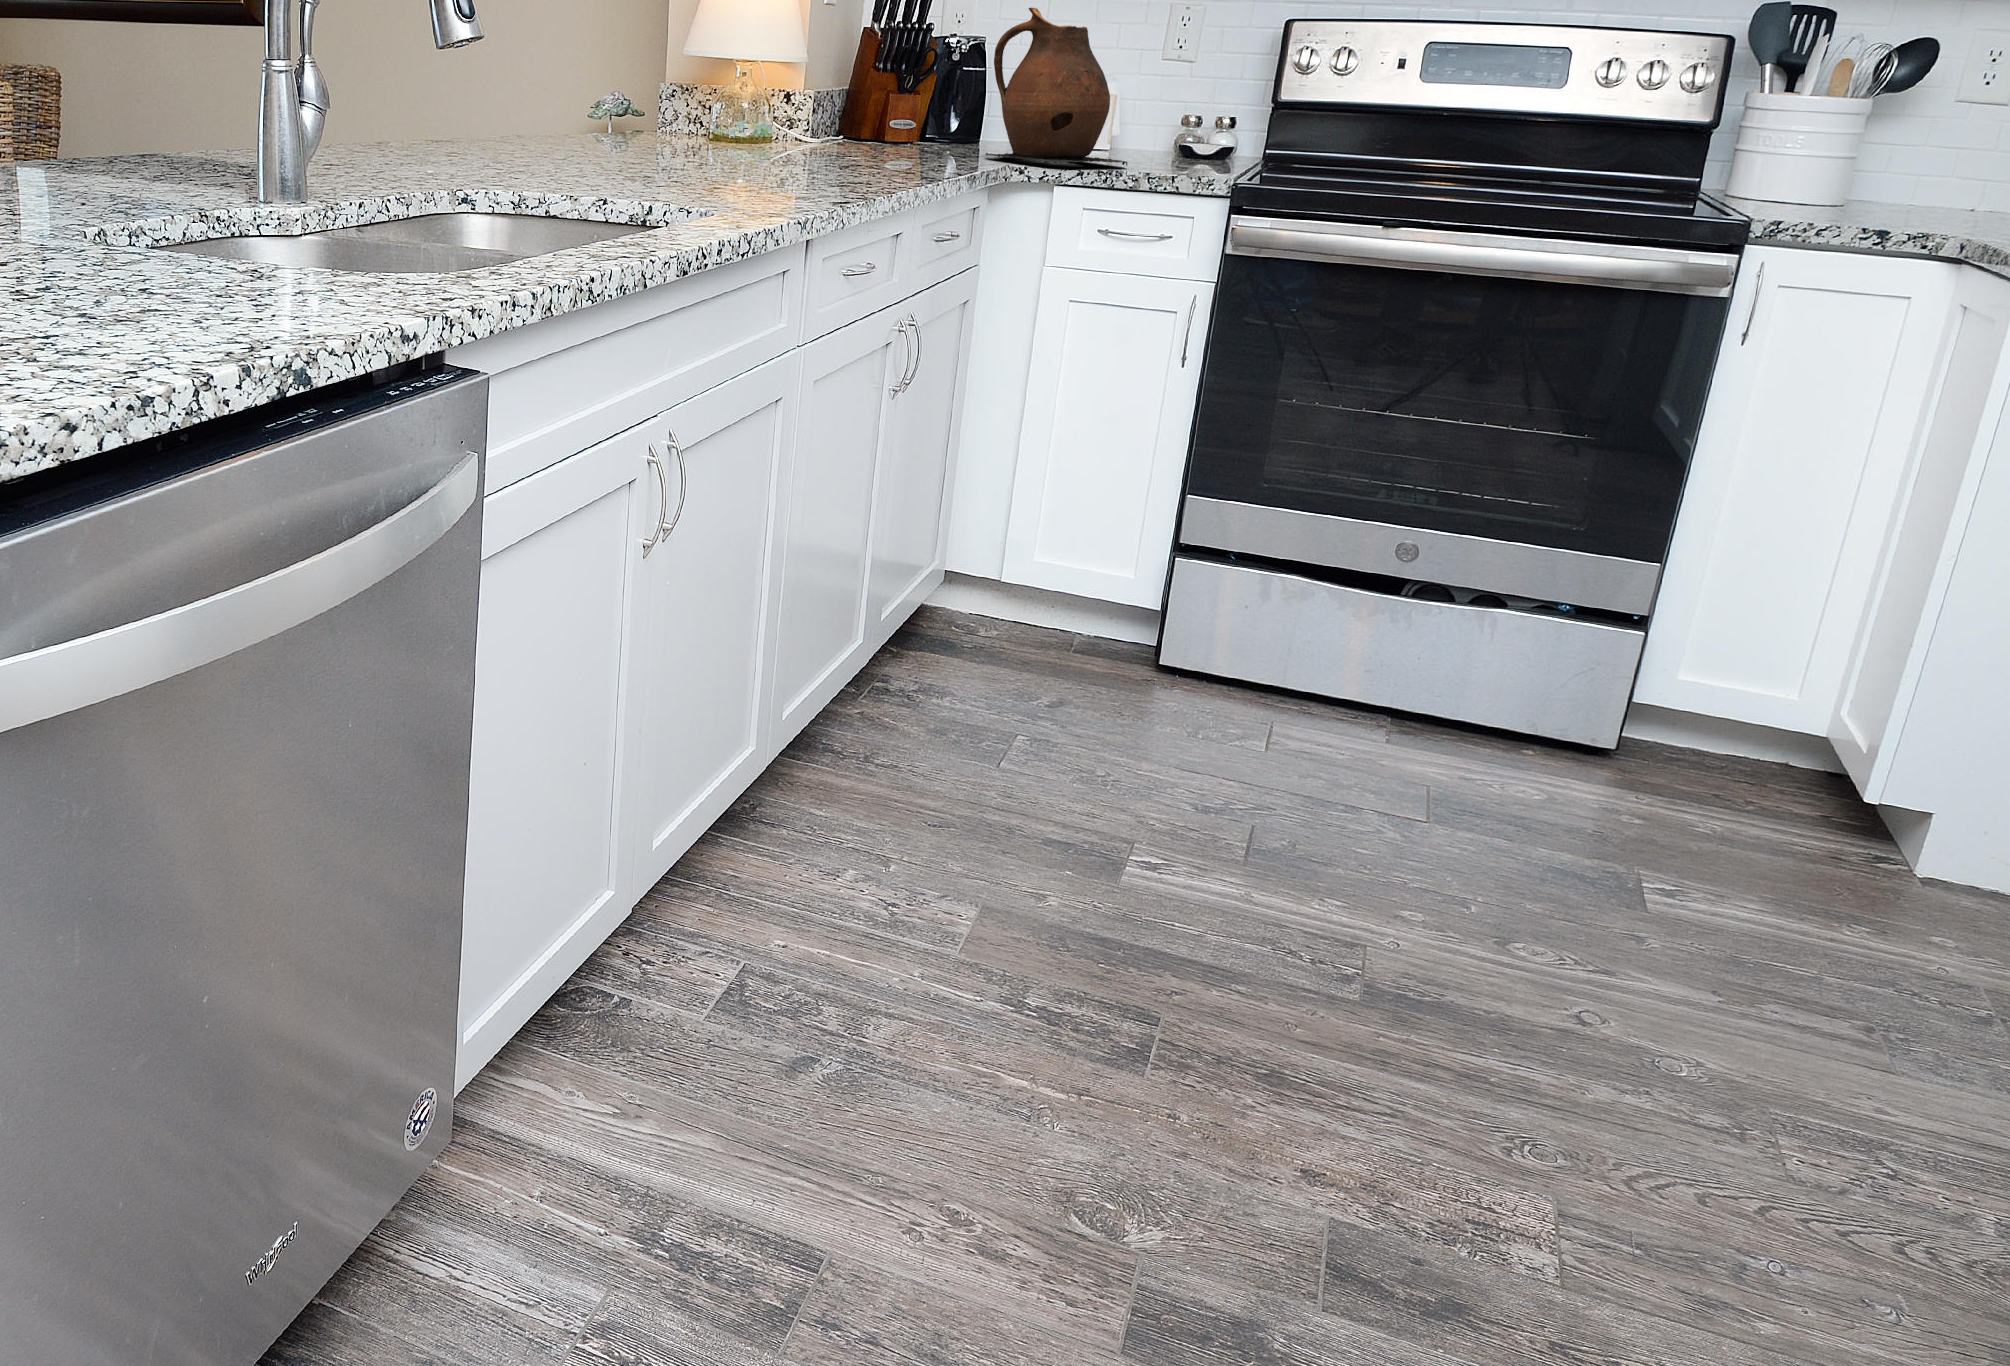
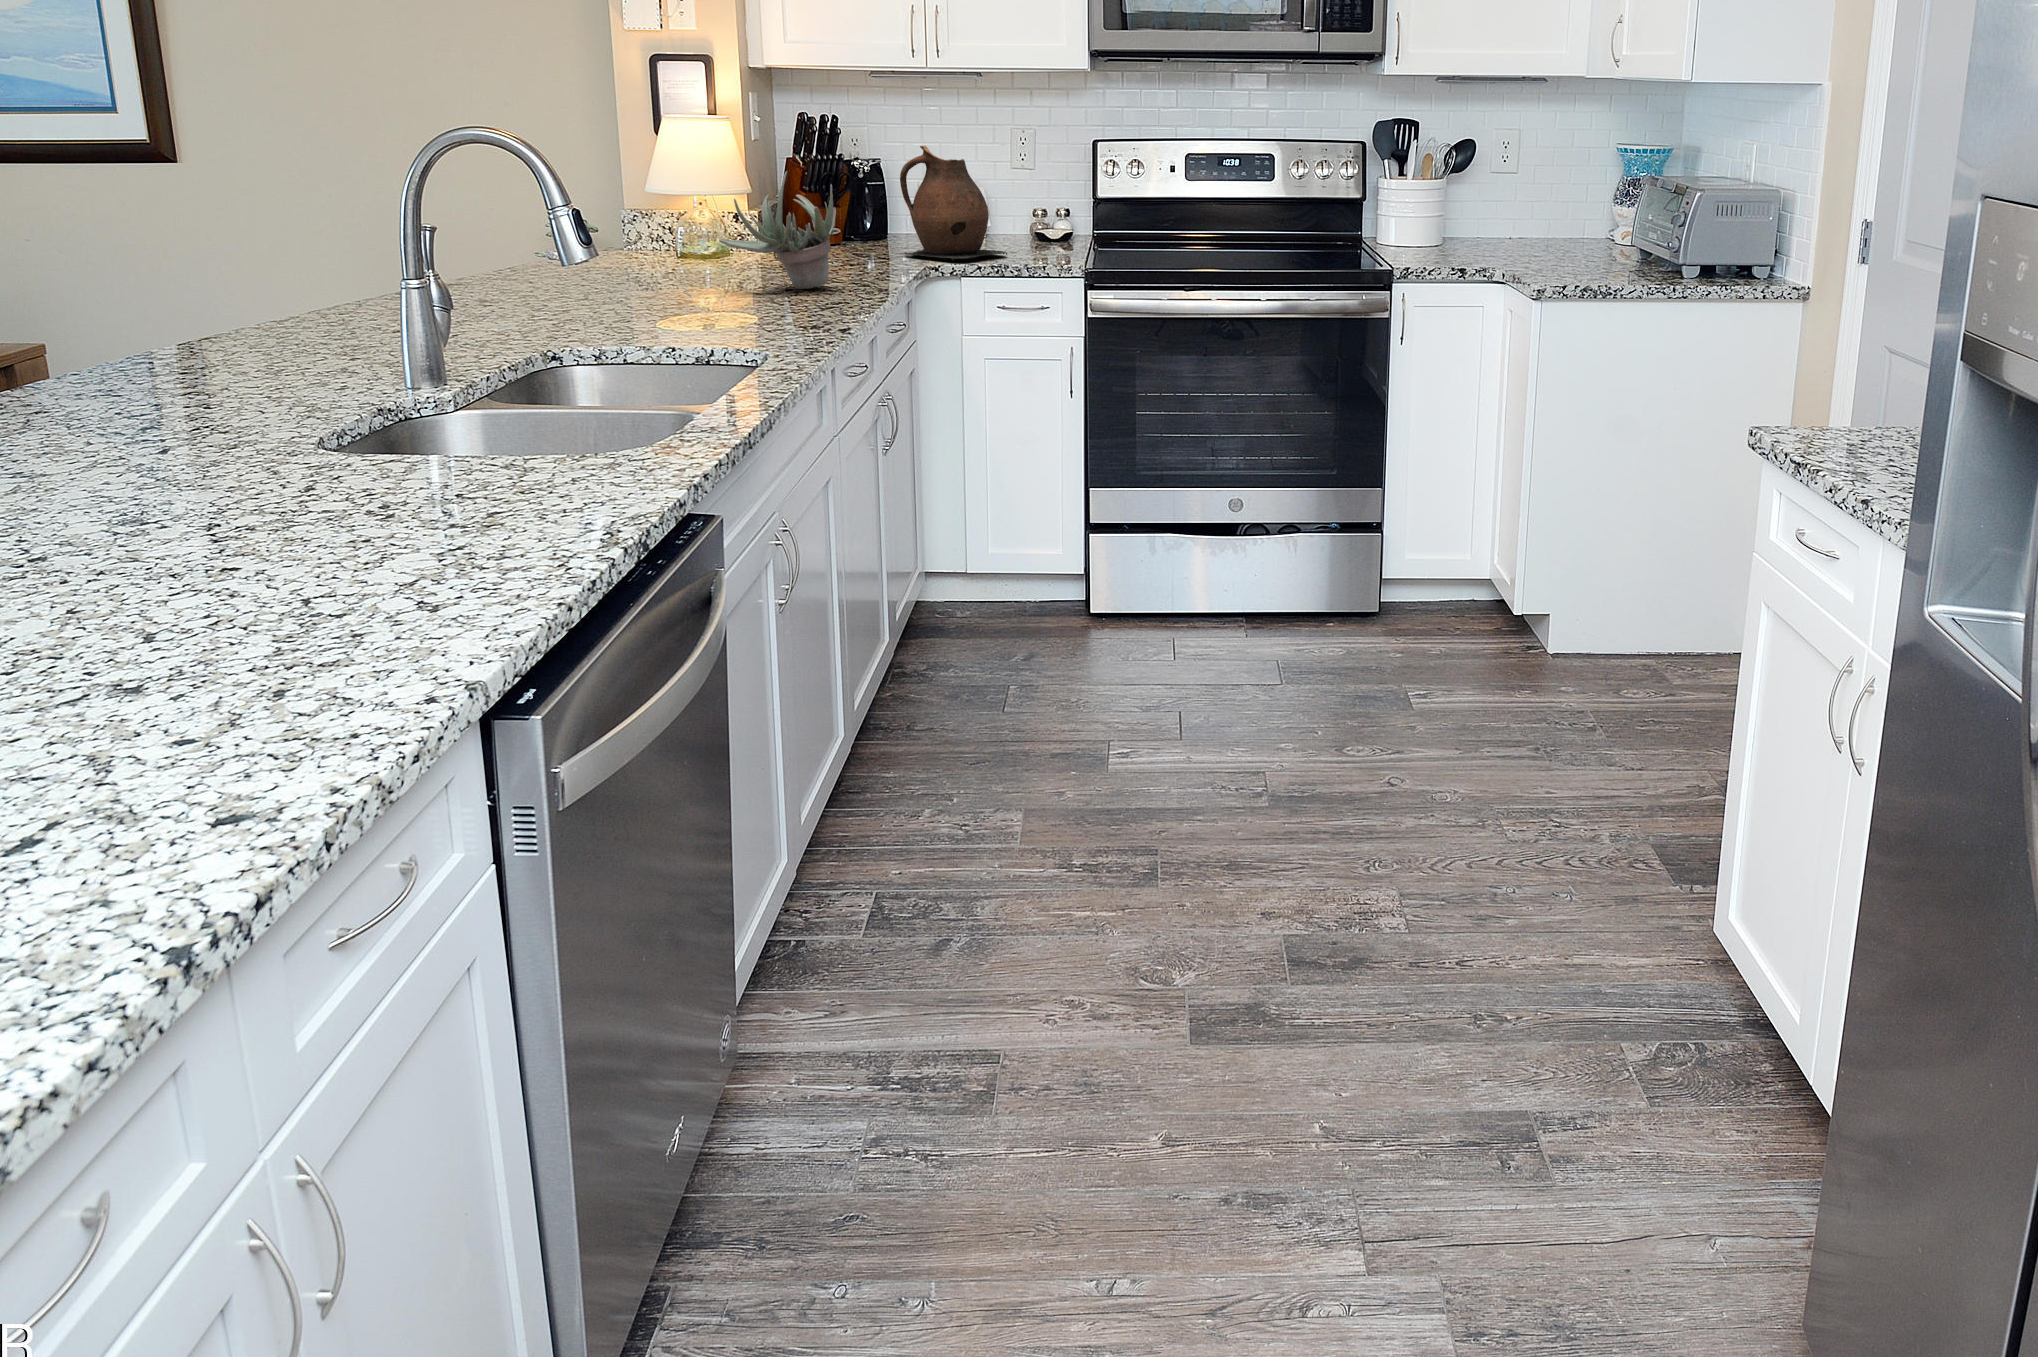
succulent plant: none [724,10,882,173] -> present [719,171,836,289]

